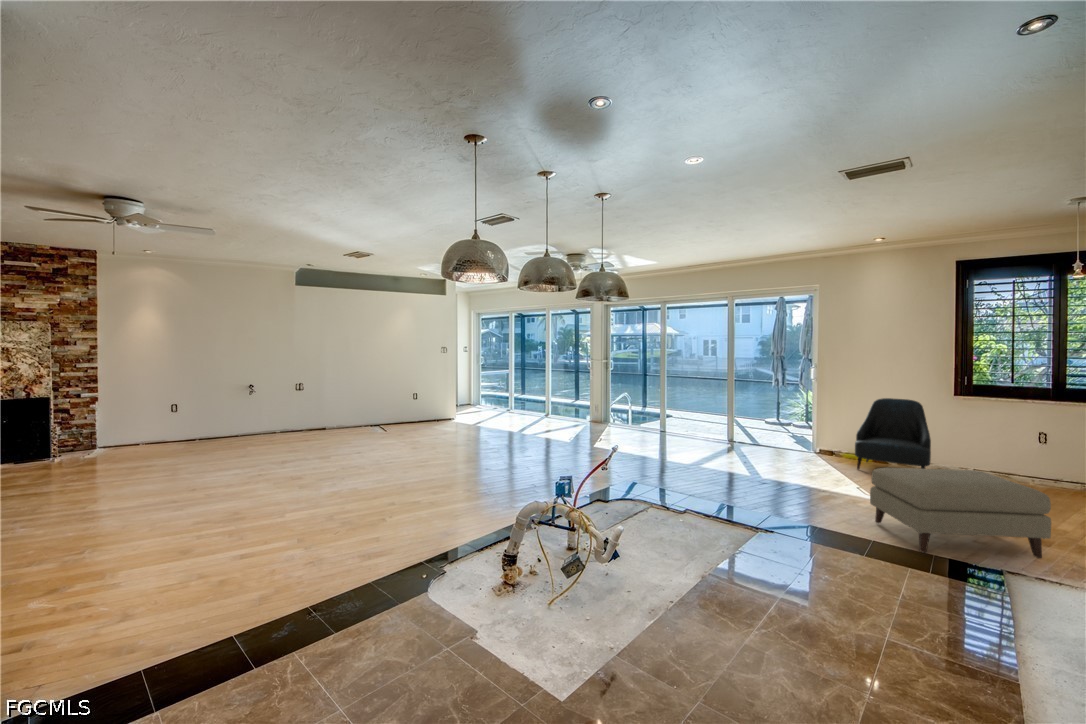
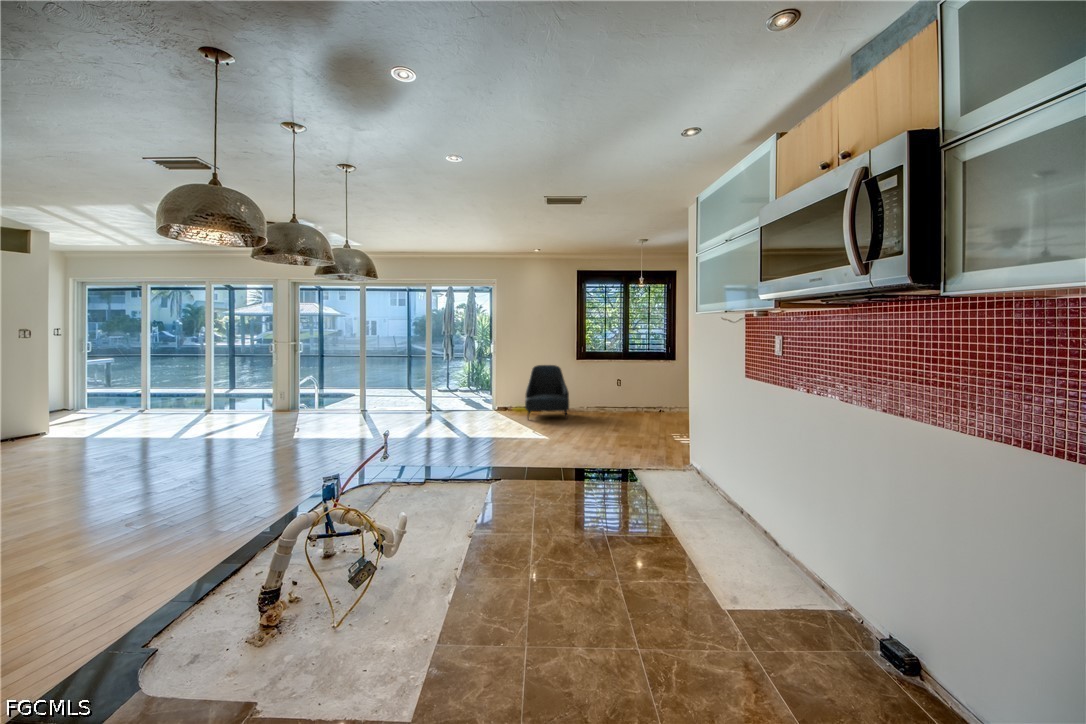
ottoman: present [870,468,1051,558] -> none [555,409,646,470]

